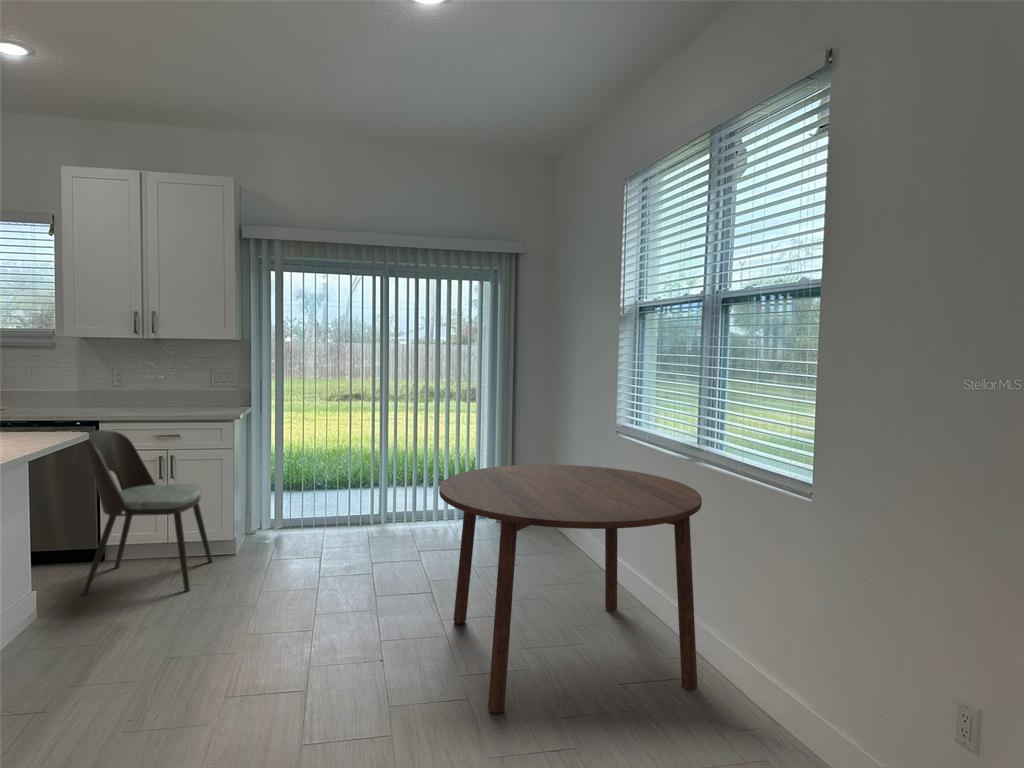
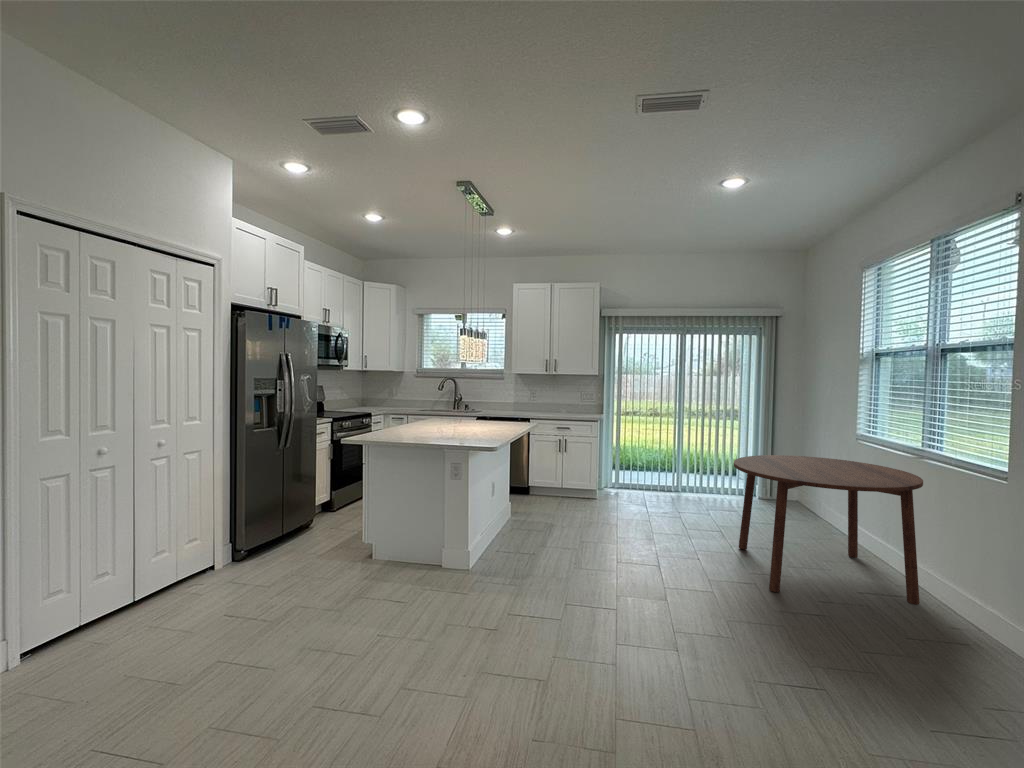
dining chair: present [83,430,212,595] -> none [524,424,582,515]

